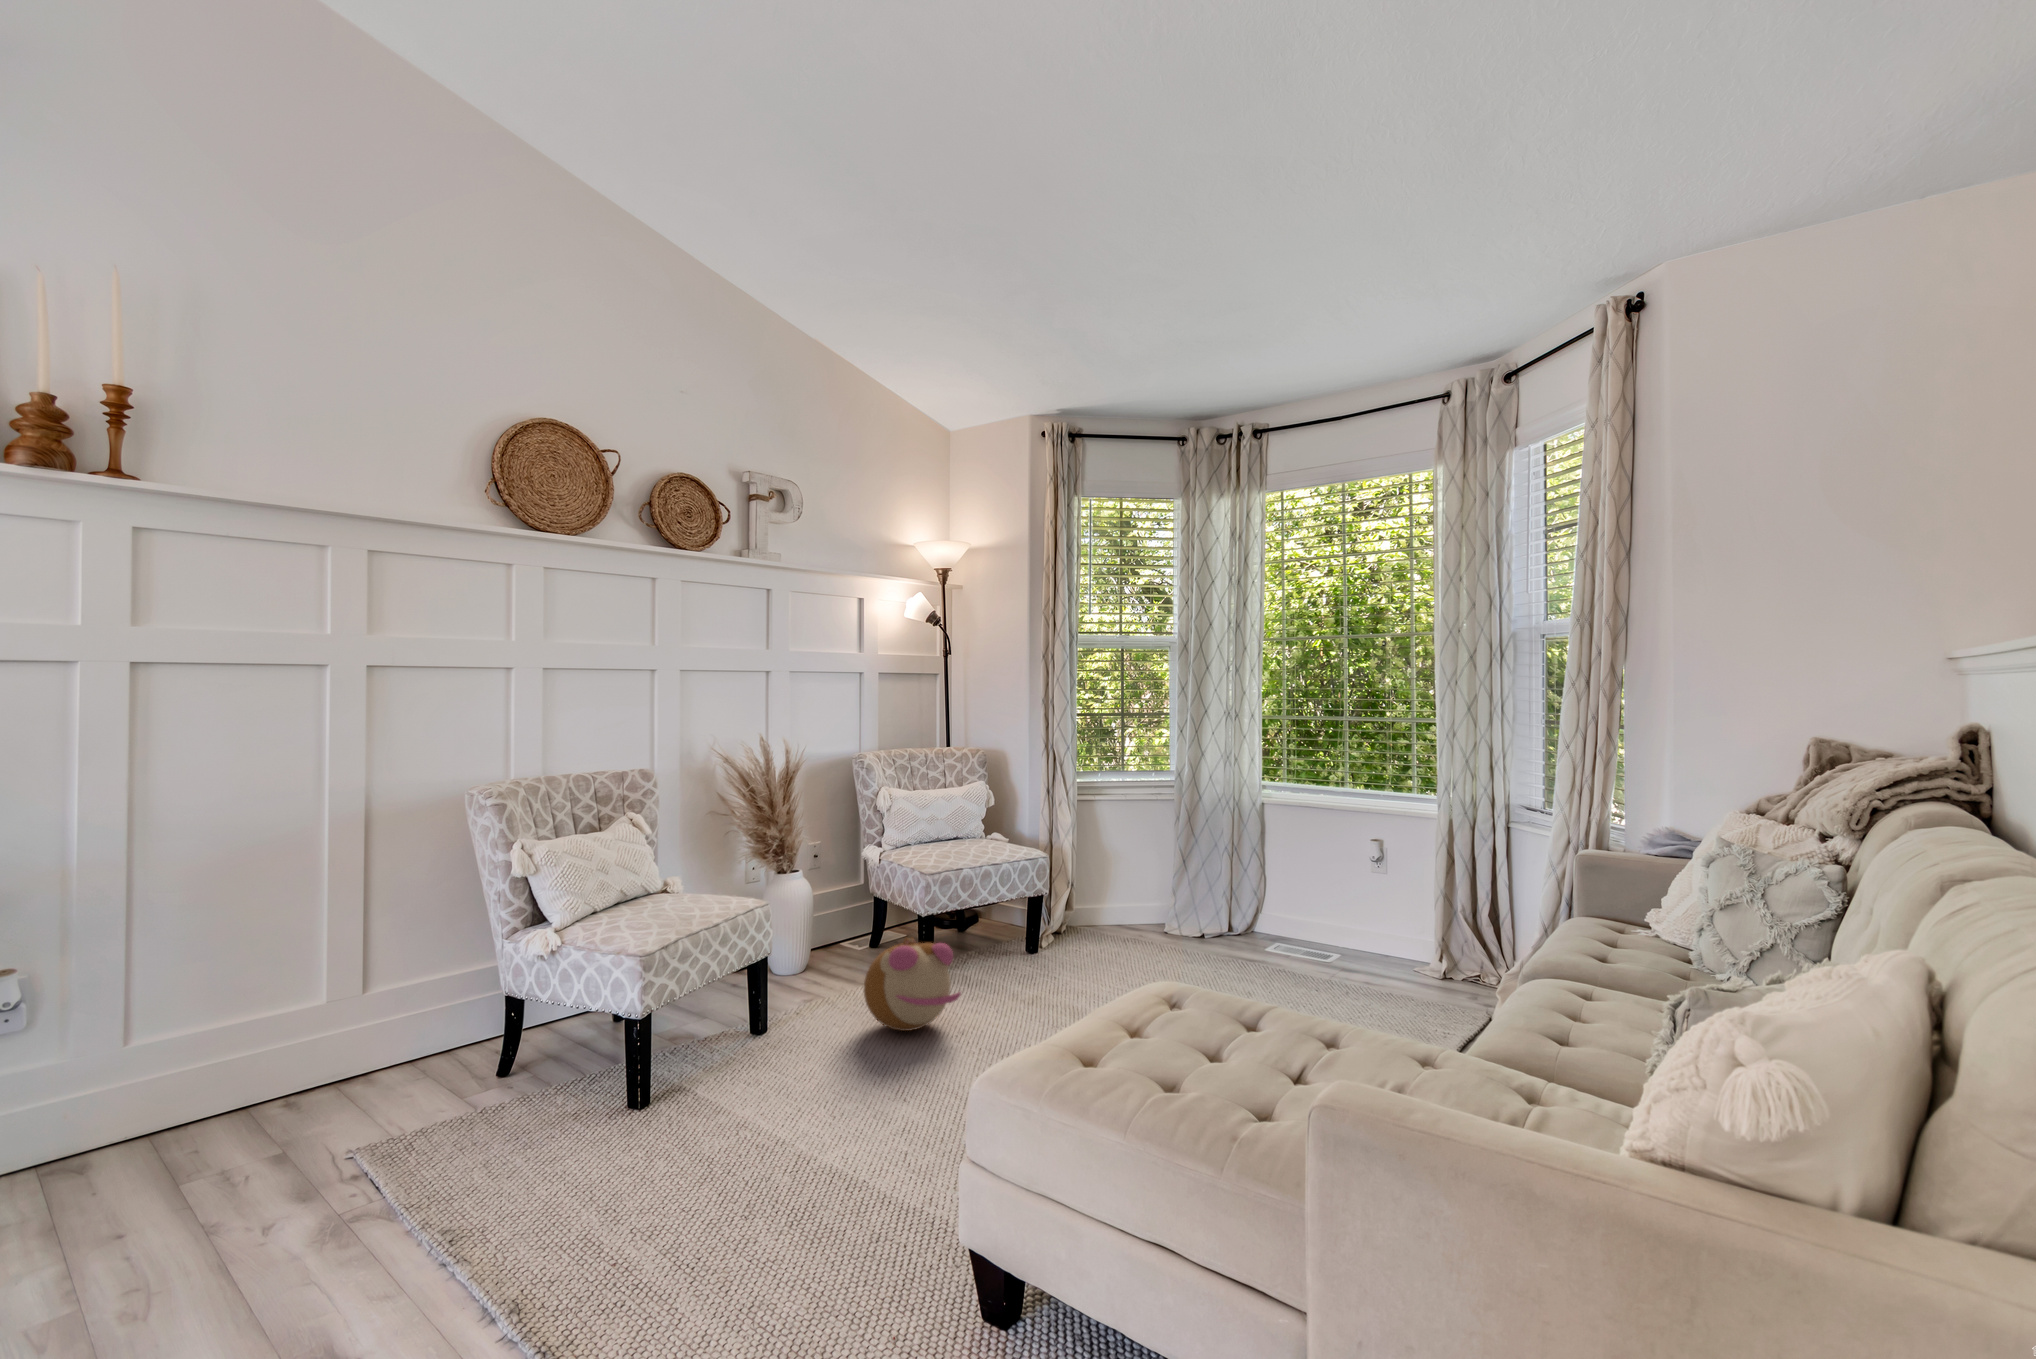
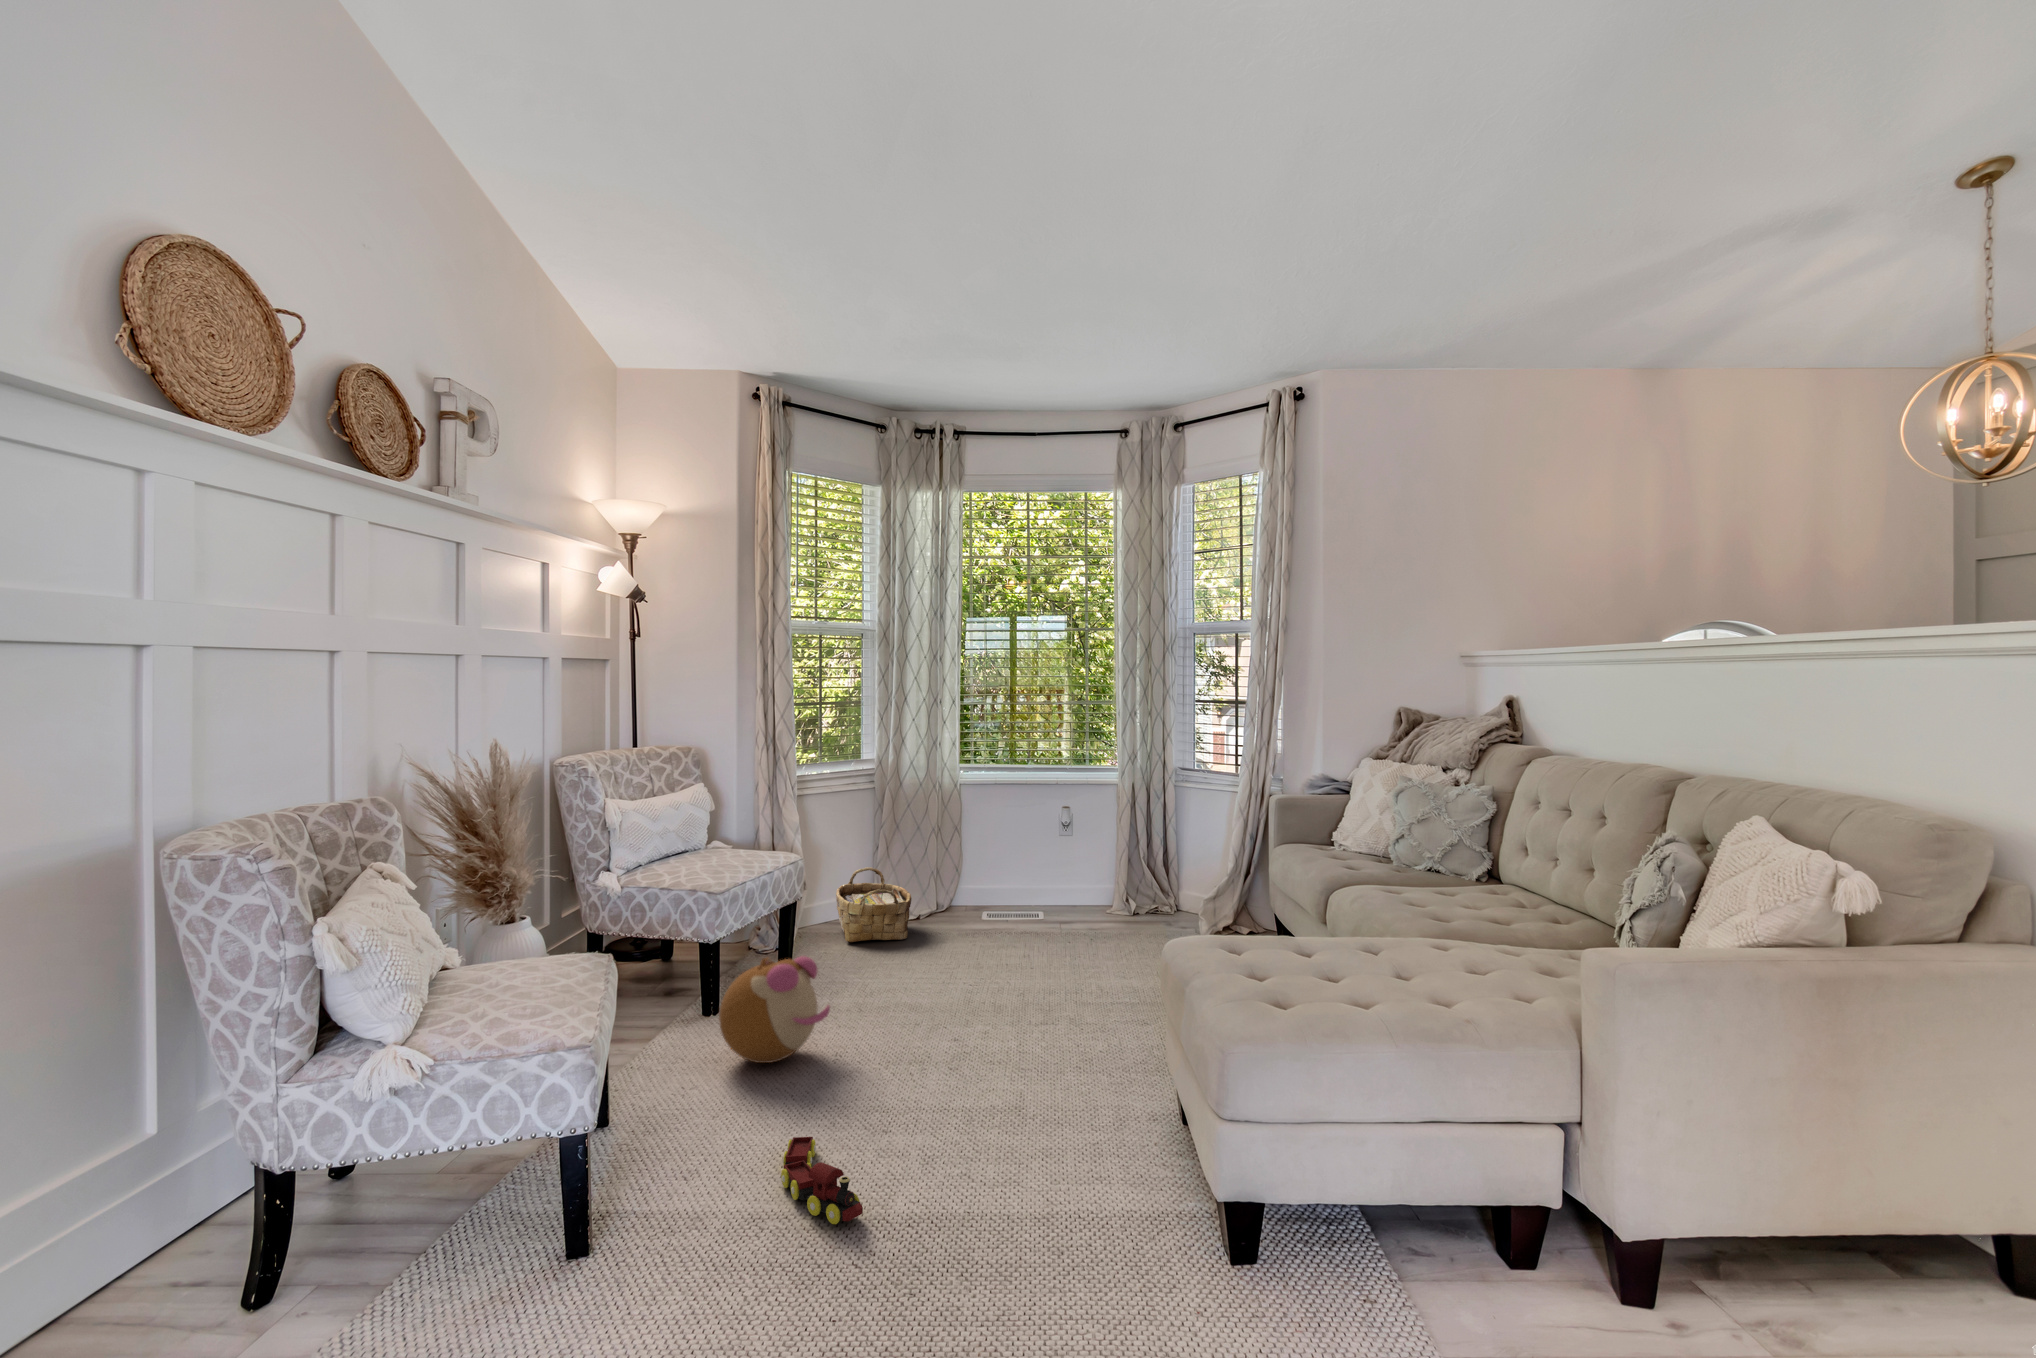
woven basket: none [1113,873,1188,949] -> present [836,867,912,942]
toy train: none [733,1097,821,1180] -> present [781,1137,863,1224]

